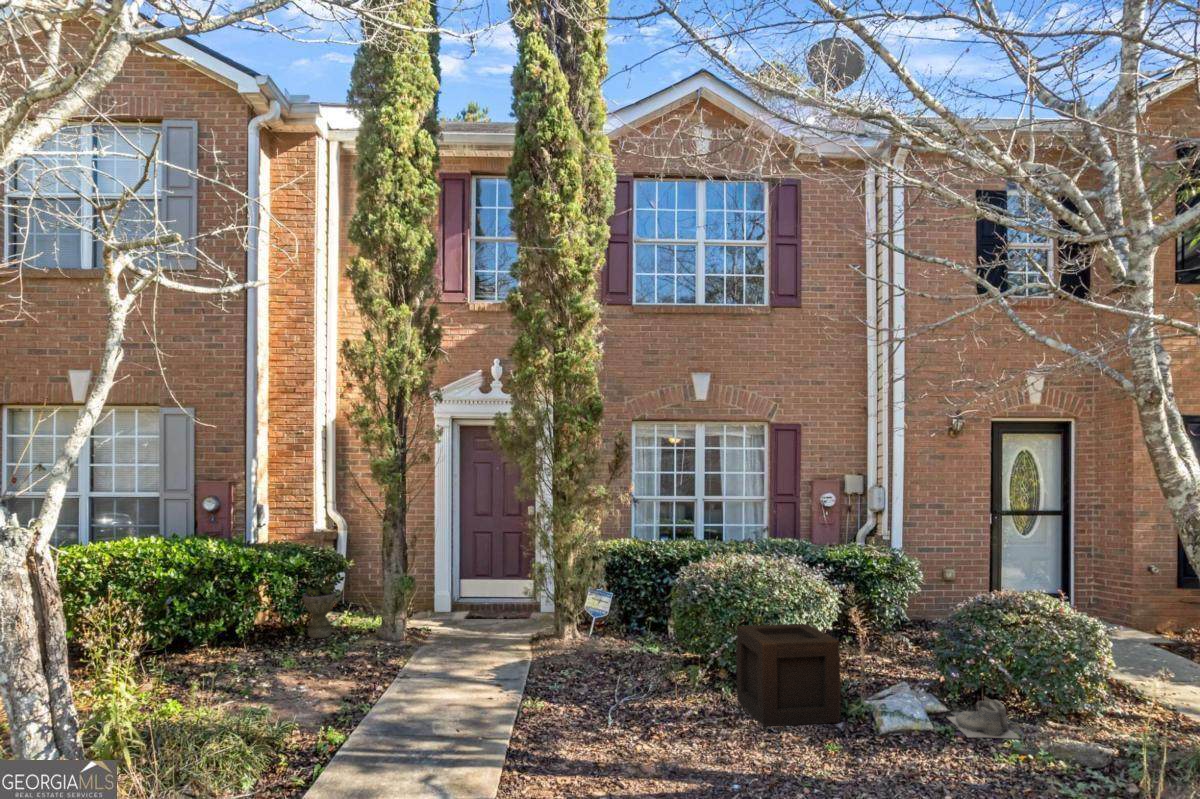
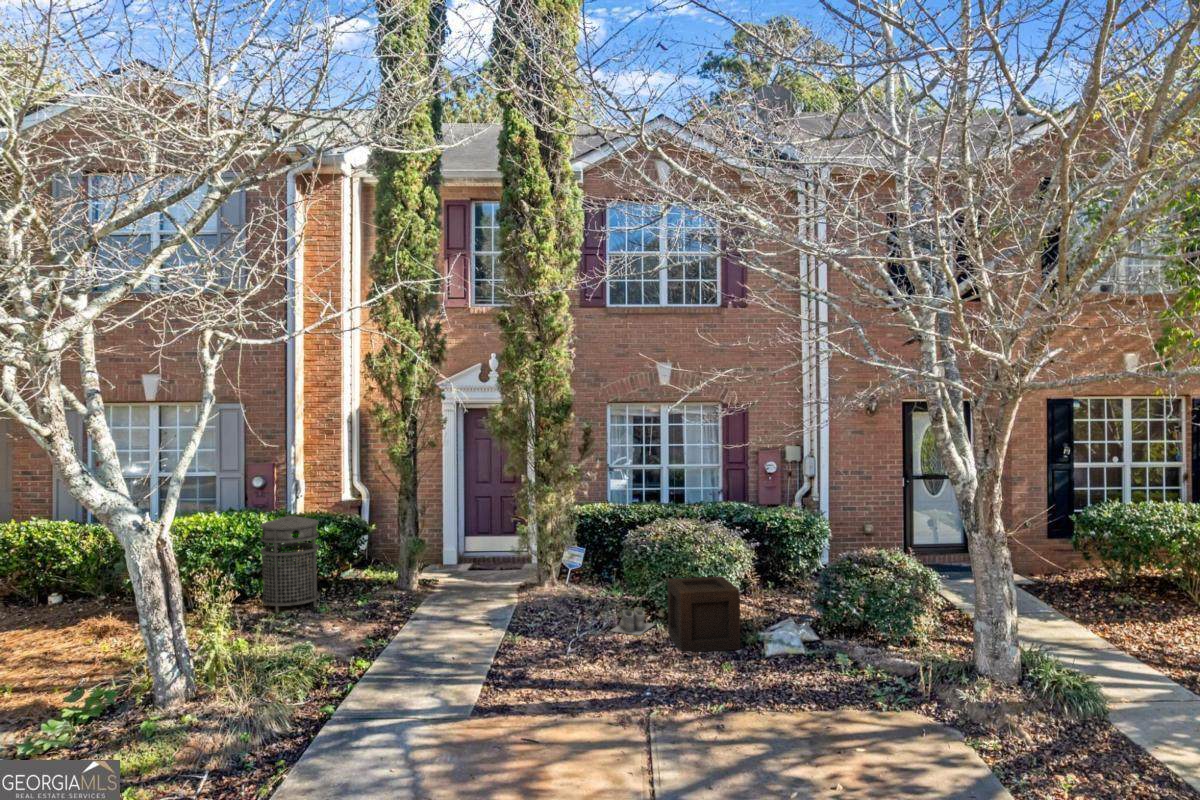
trash can: none [203,541,282,667] -> present [261,515,320,613]
planter: present [303,581,336,638] -> none [336,544,362,590]
boots: present [947,697,1019,738] -> present [611,608,655,635]

